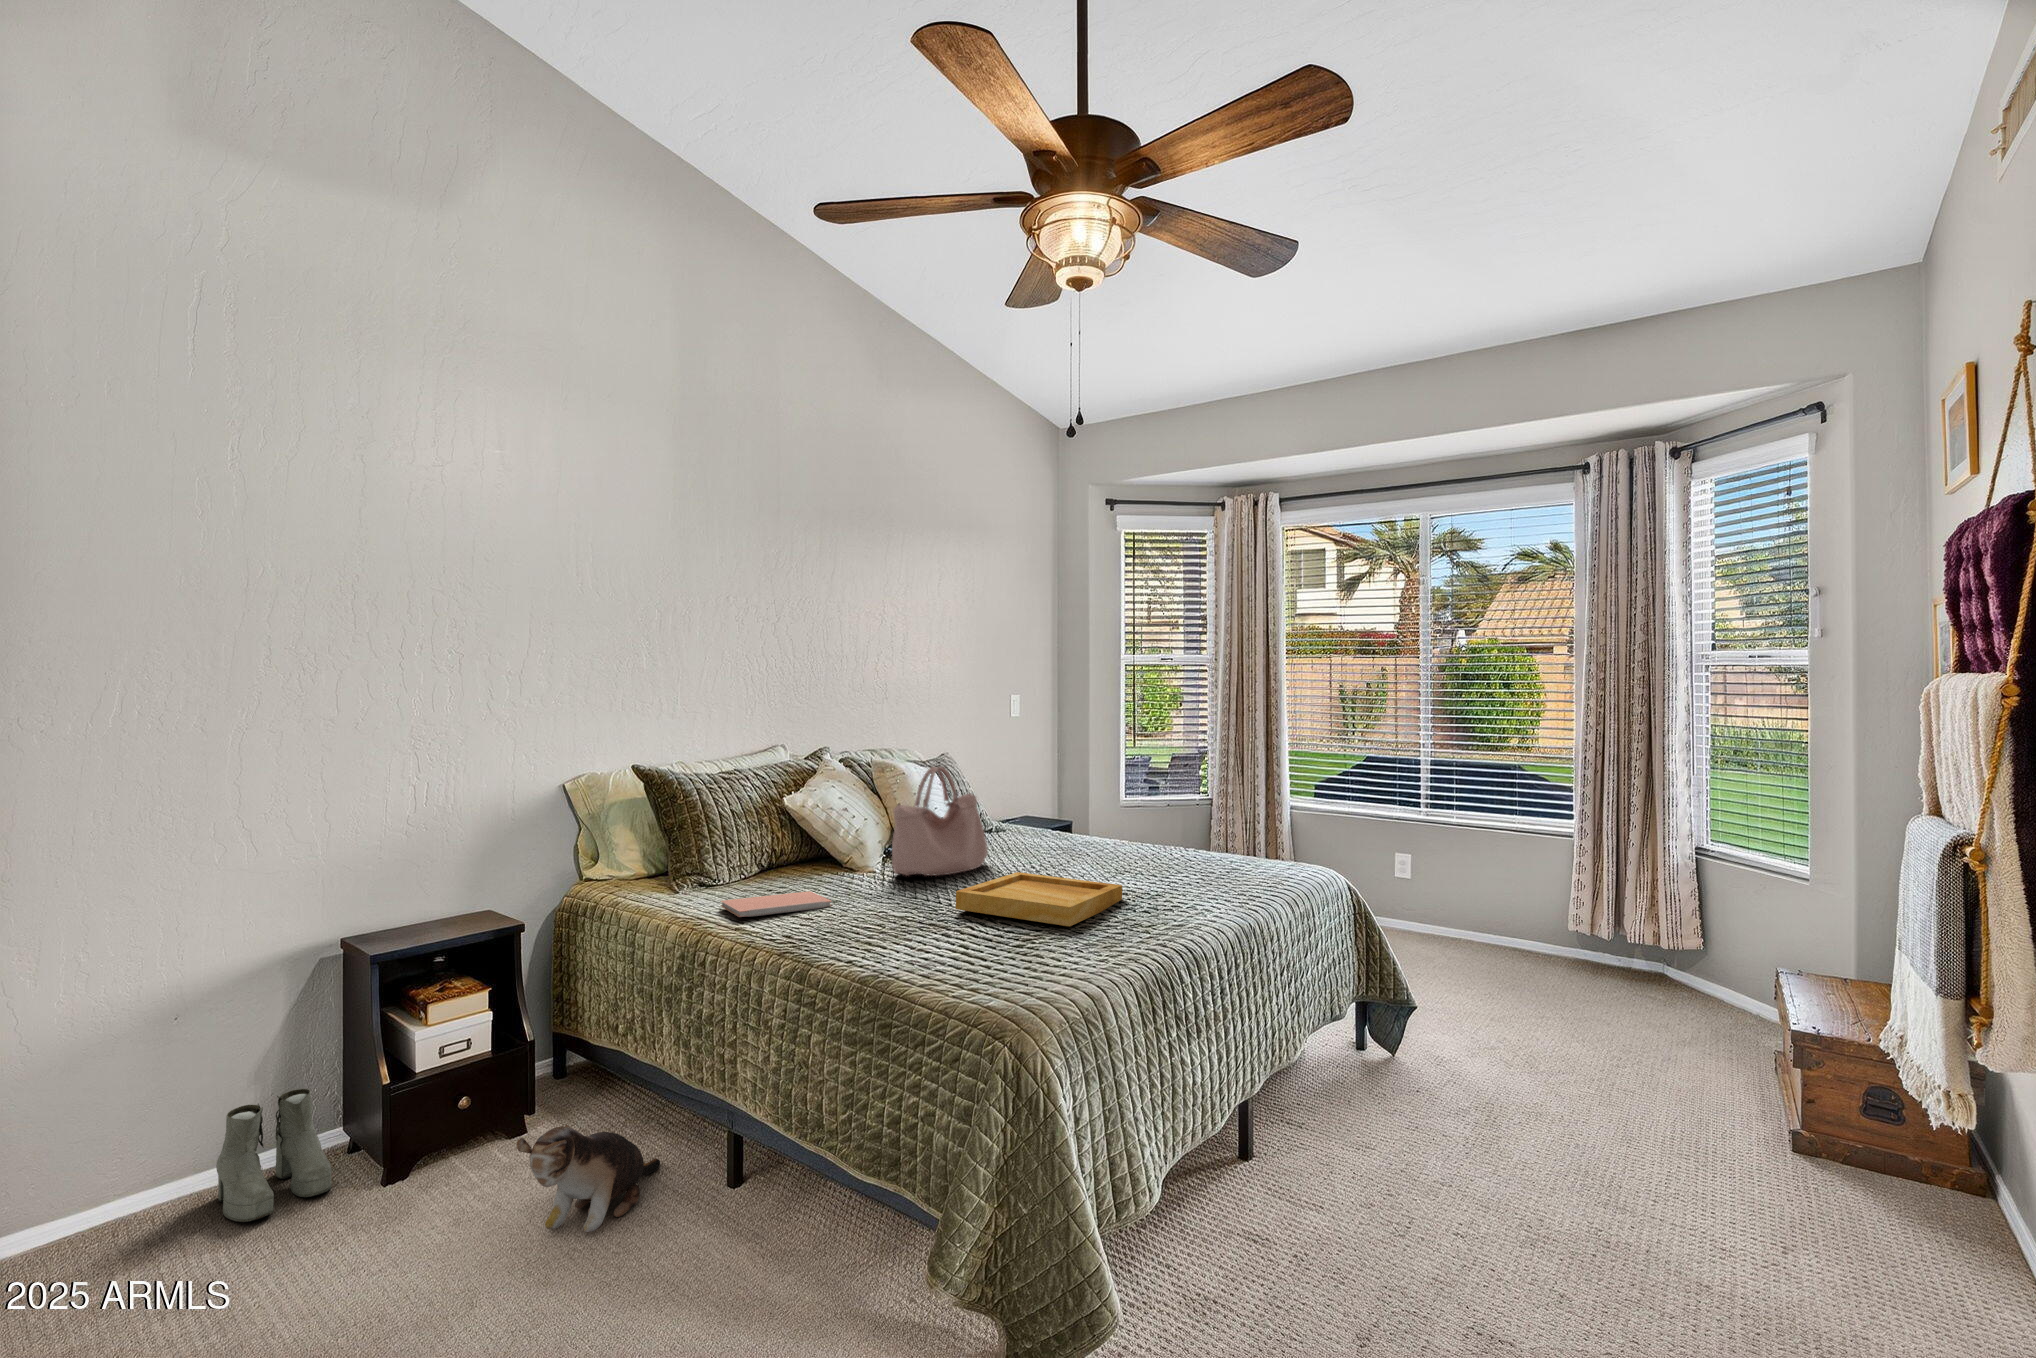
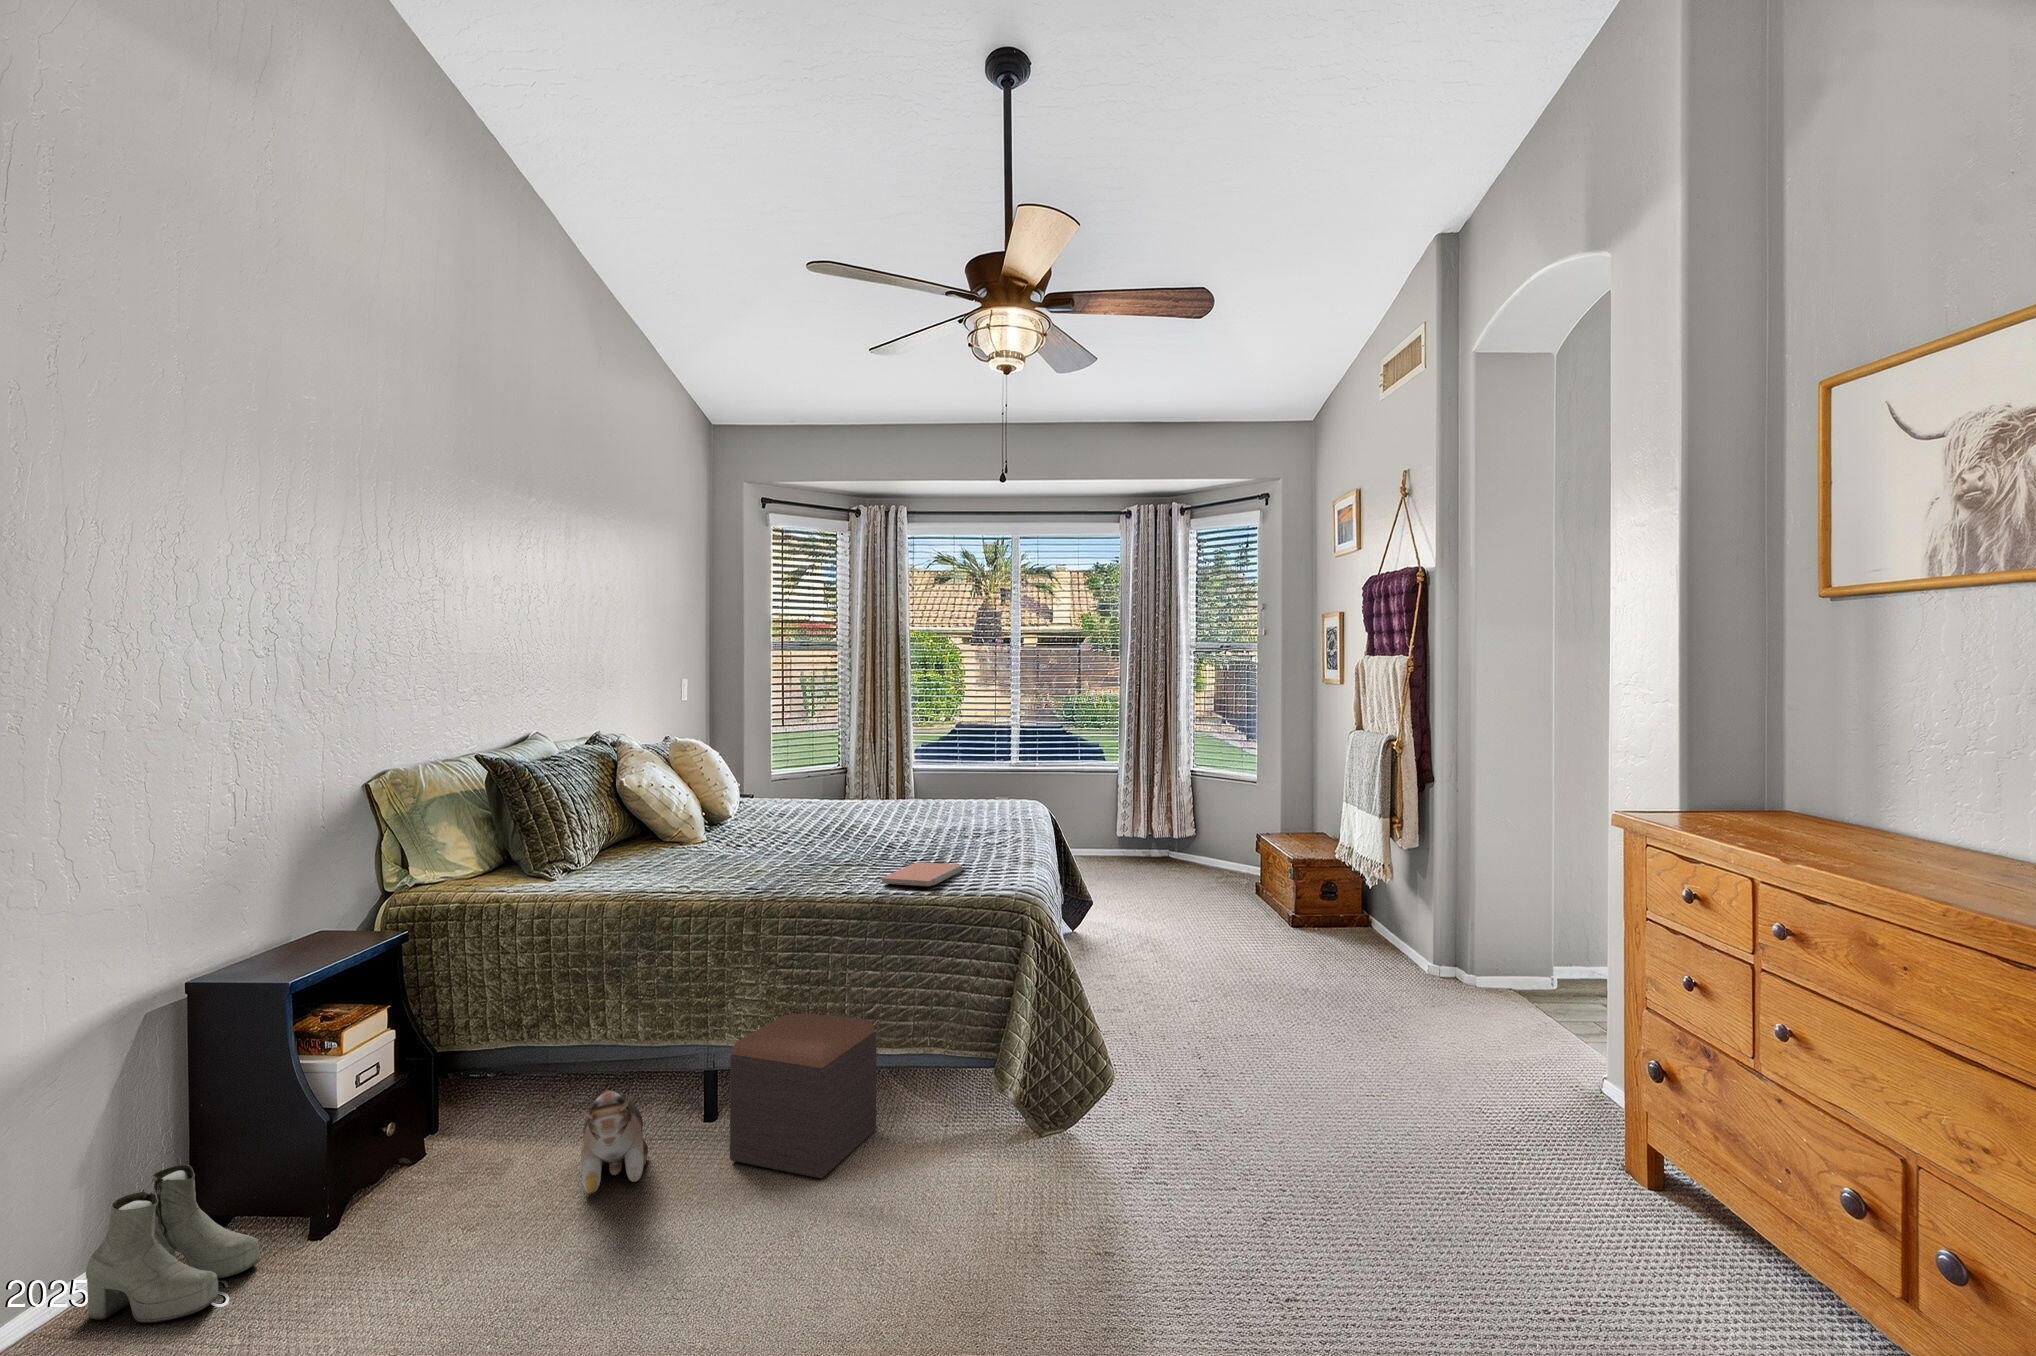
handbag: present [892,767,988,876] -> none [726,744,794,843]
tray: present [956,872,1122,926] -> none [845,824,950,856]
notebook: present [720,891,832,917] -> present [880,862,963,886]
footstool: none [681,1086,847,1310] -> present [730,1014,876,1179]

